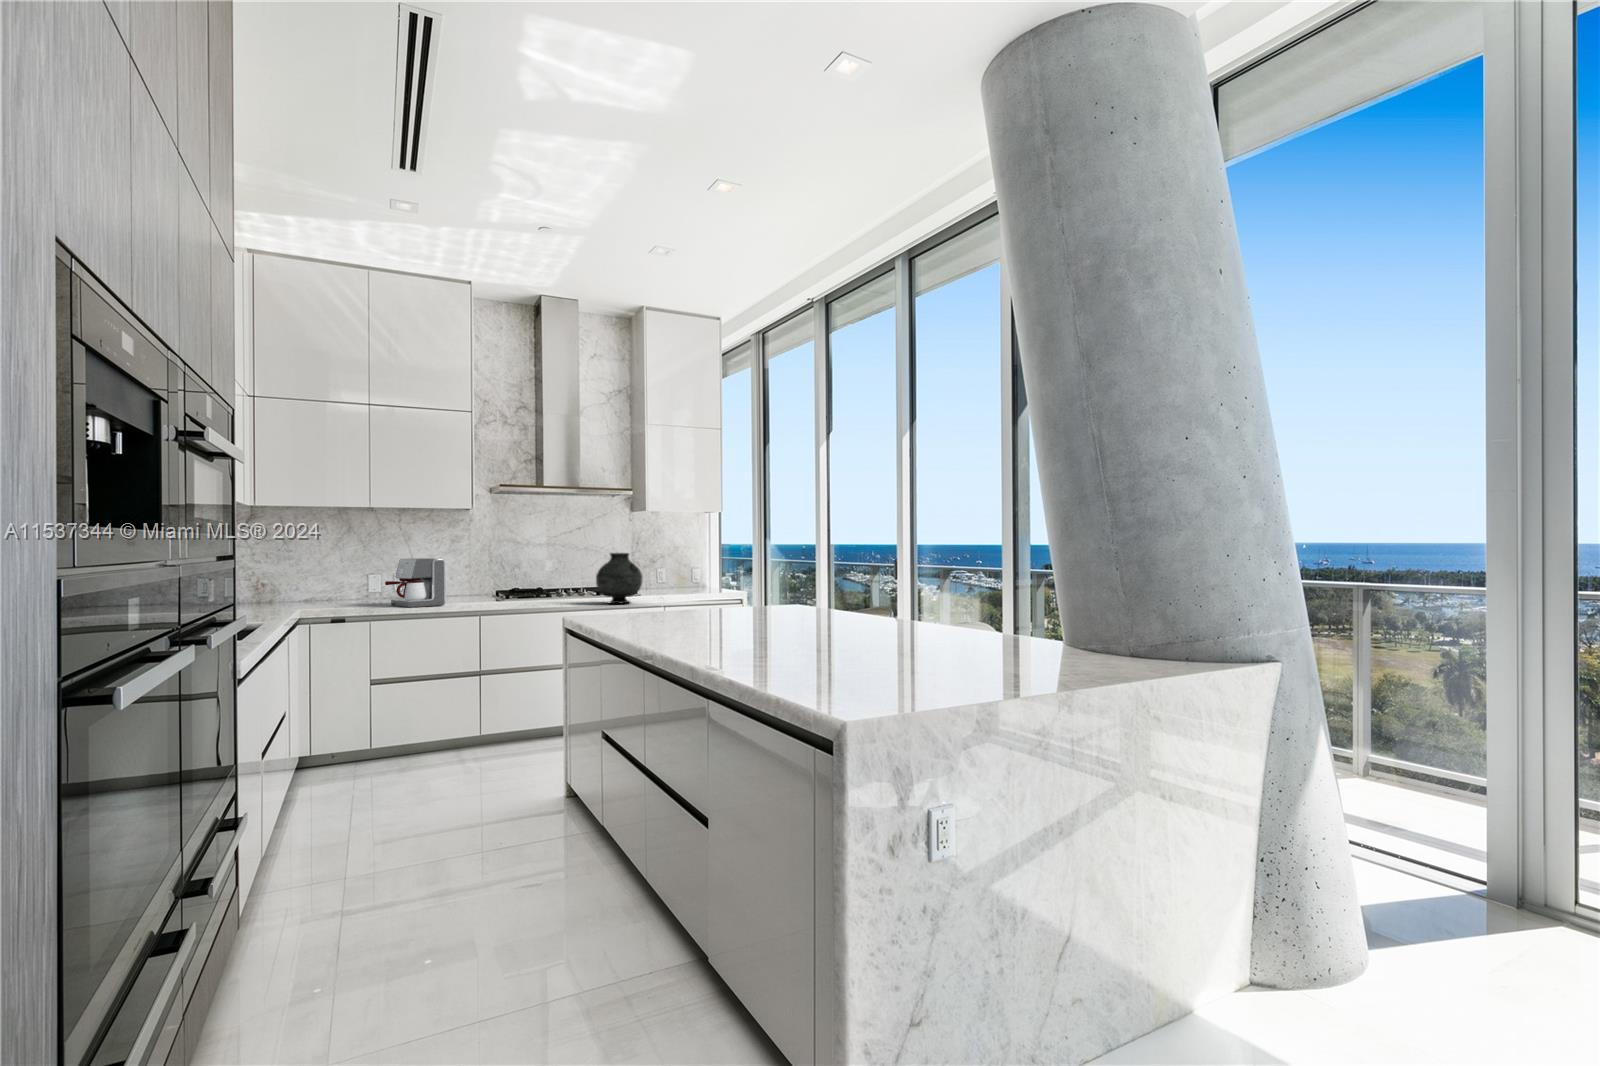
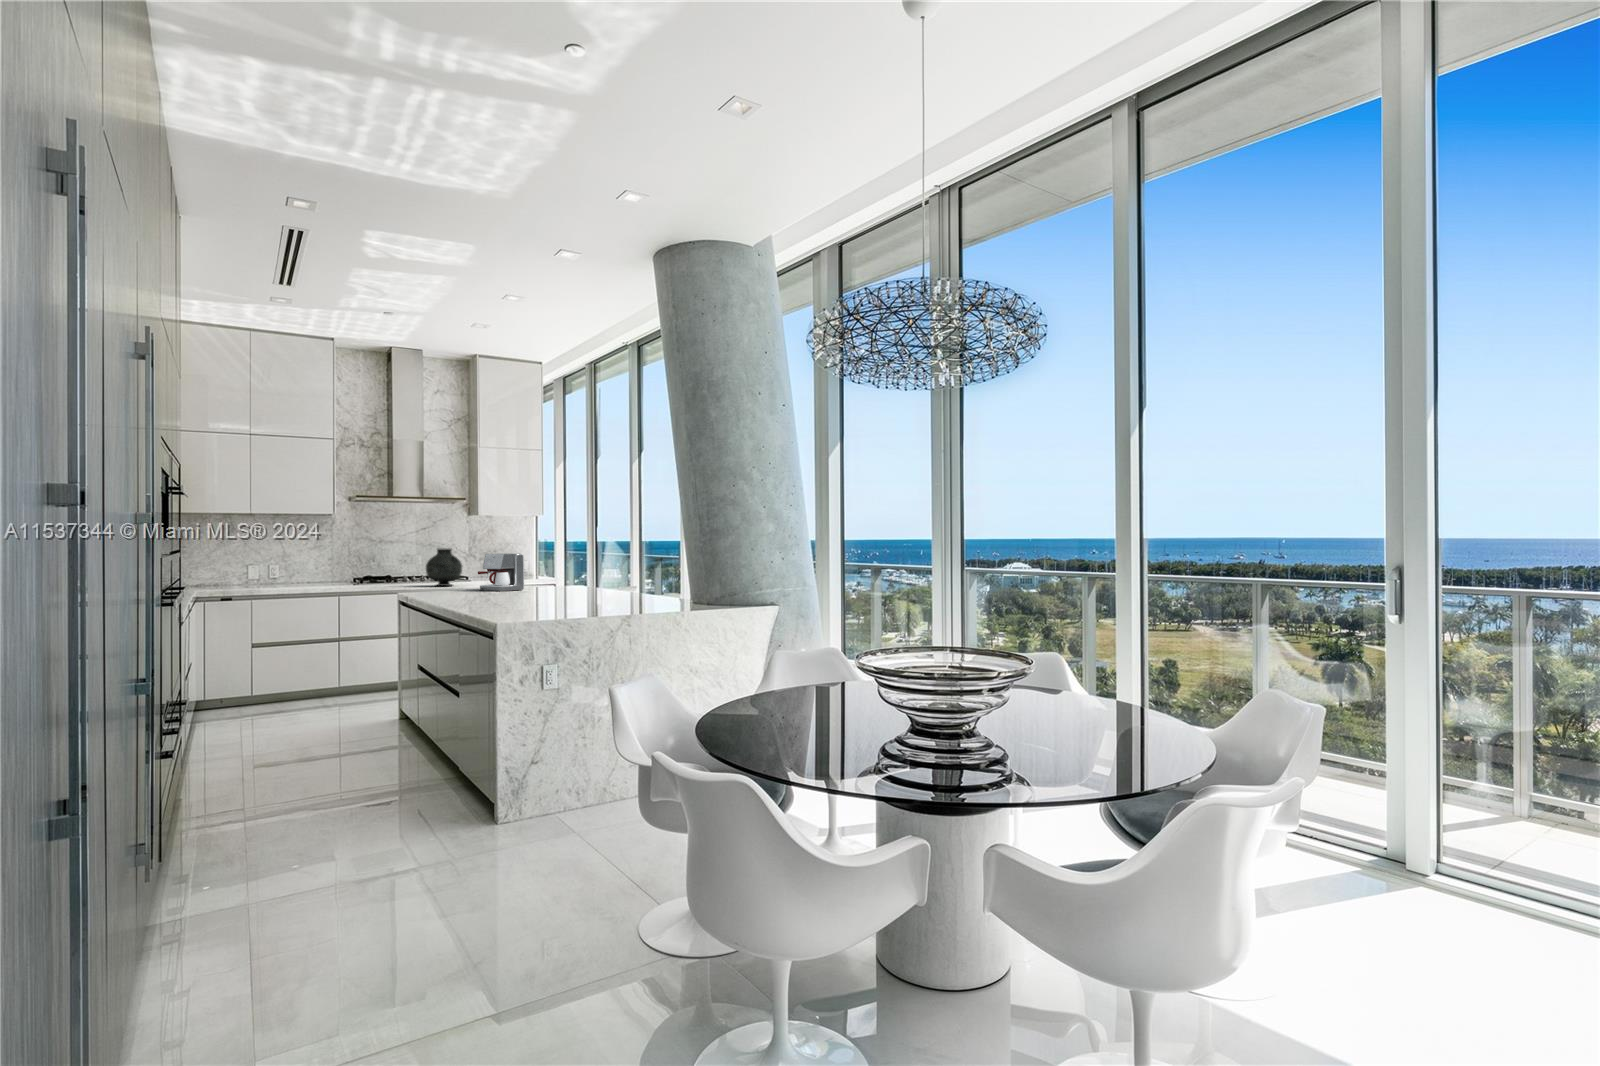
coffee maker: present [385,558,446,607] -> present [478,553,524,591]

